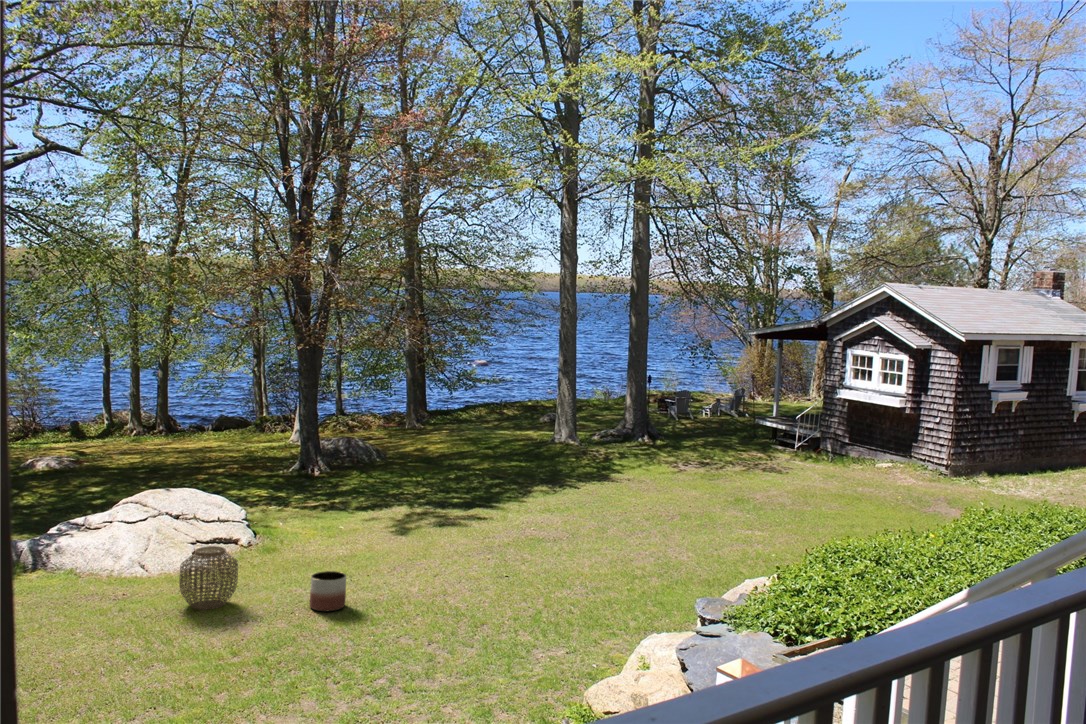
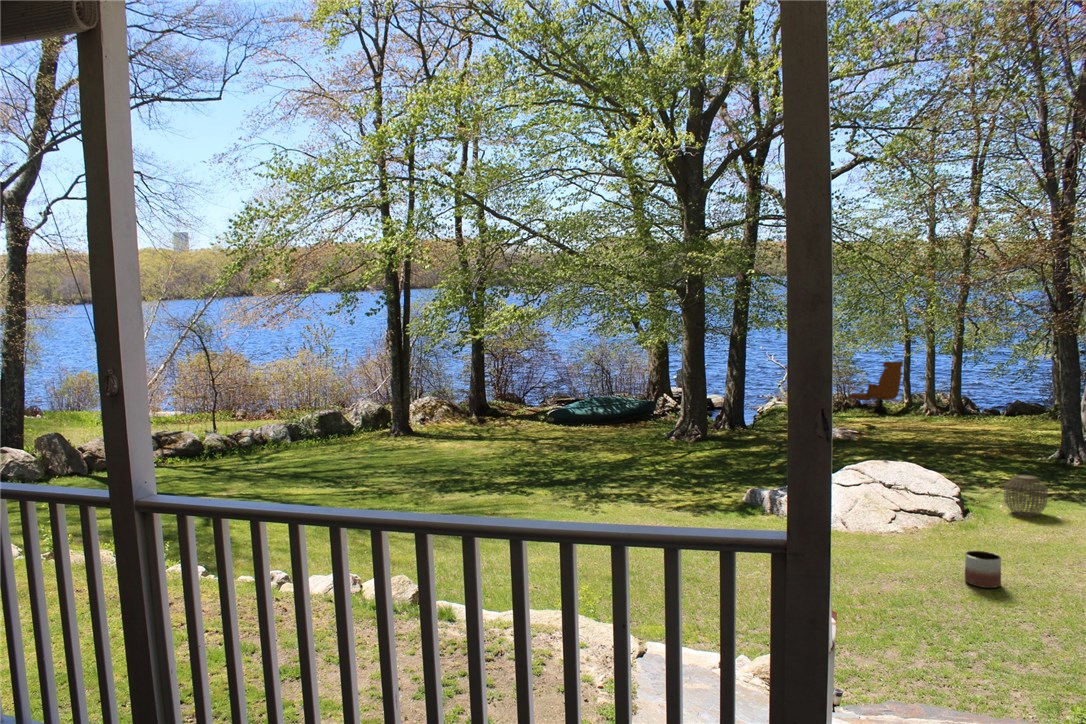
lounge chair: none [35,375,110,435] -> present [848,361,903,412]
woven basket: present [179,546,238,609] -> present [1004,475,1047,517]

